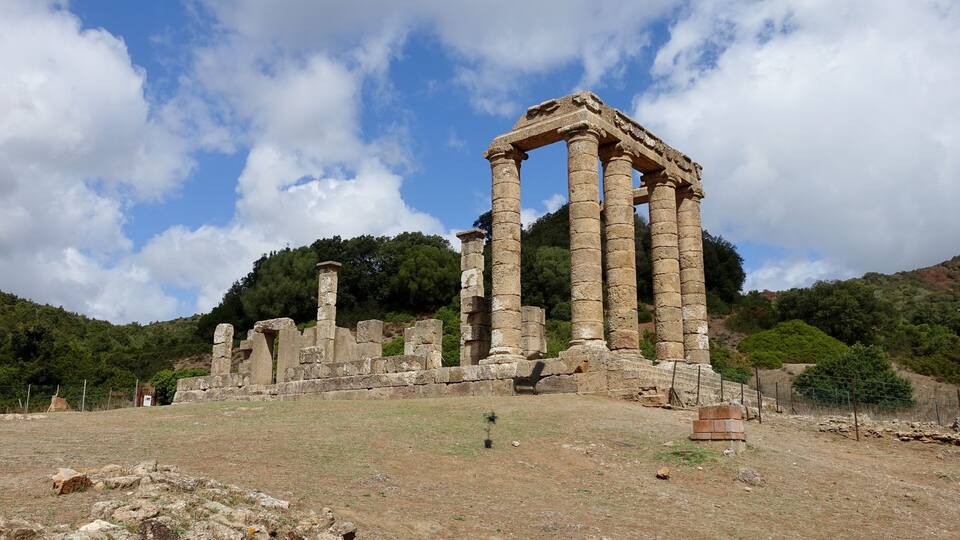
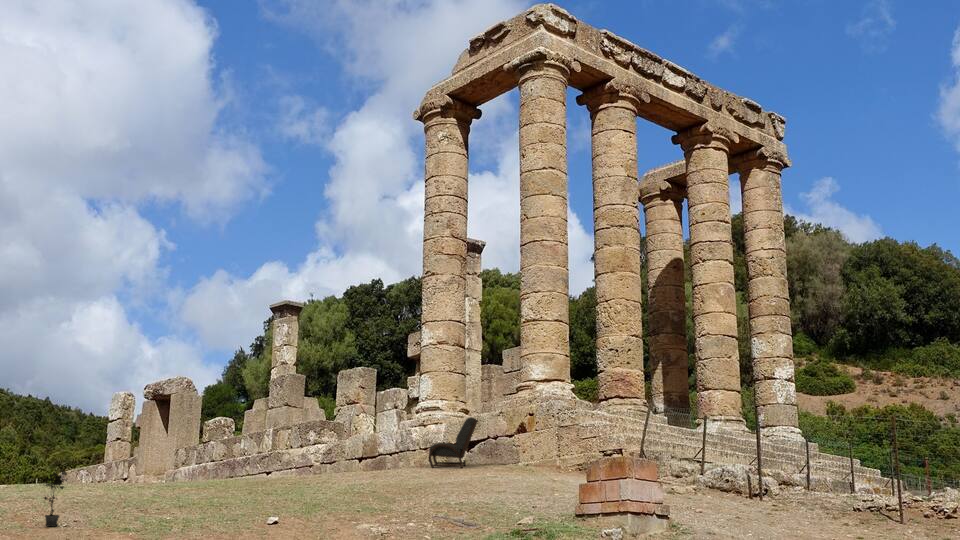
potted plant: present [483,412,498,447] -> present [44,467,67,527]

